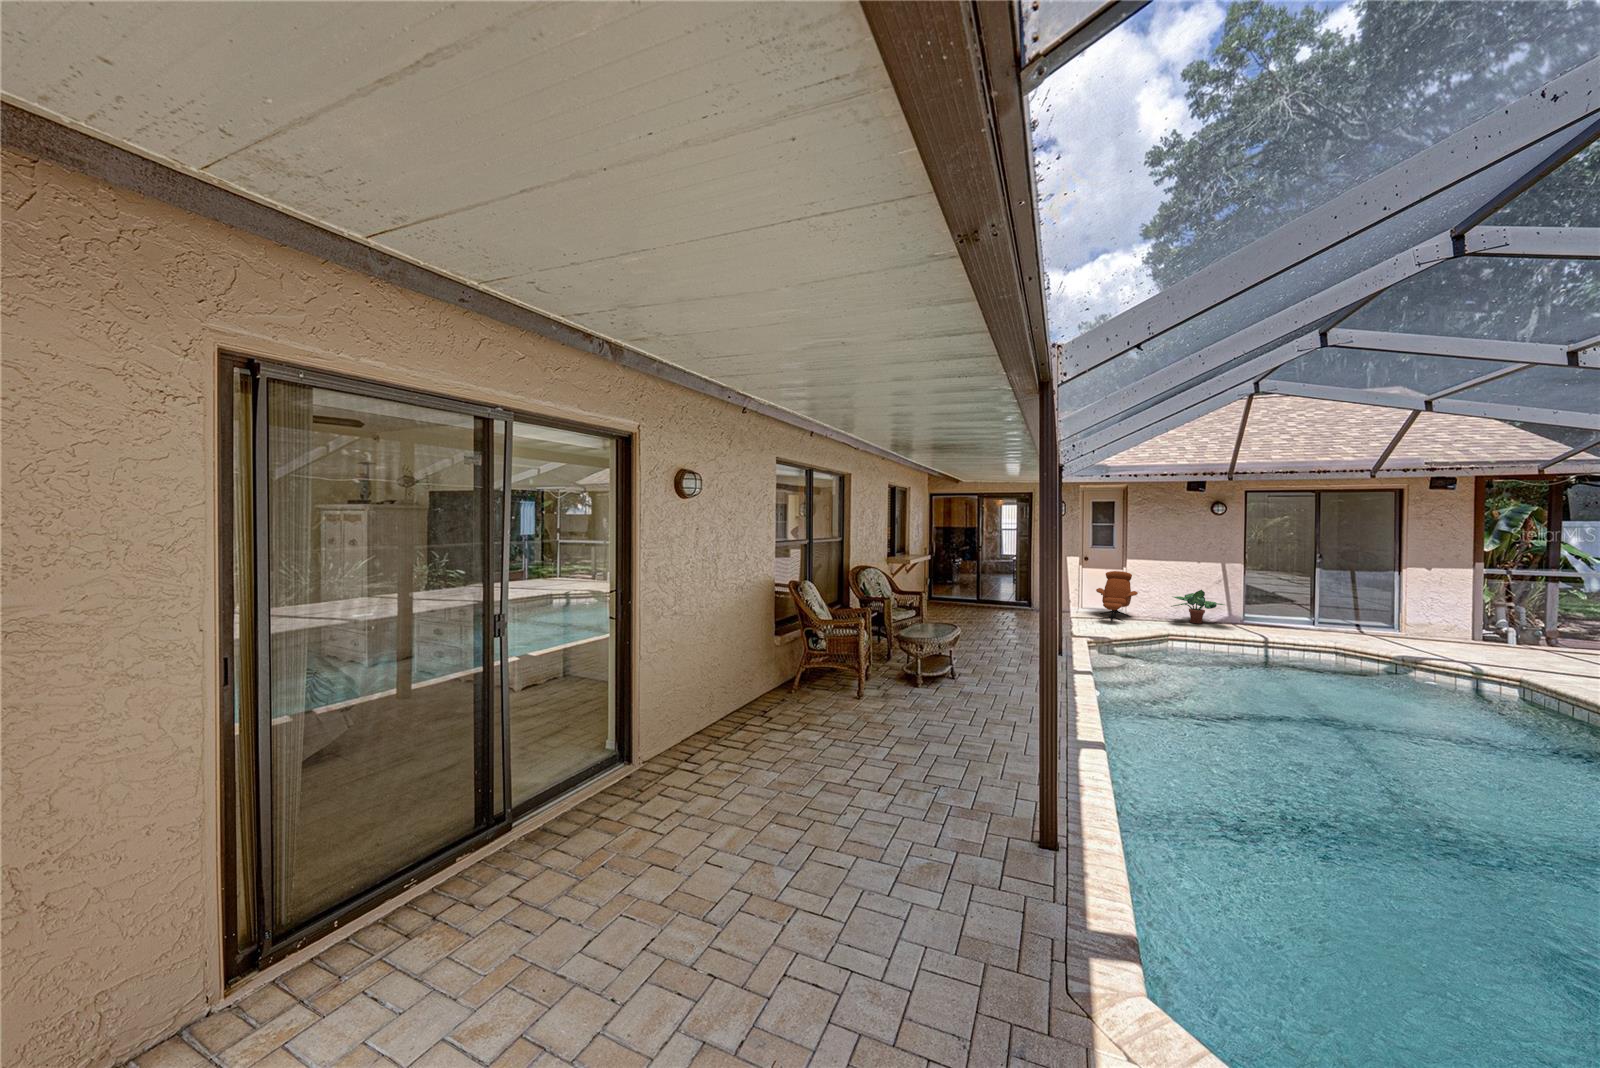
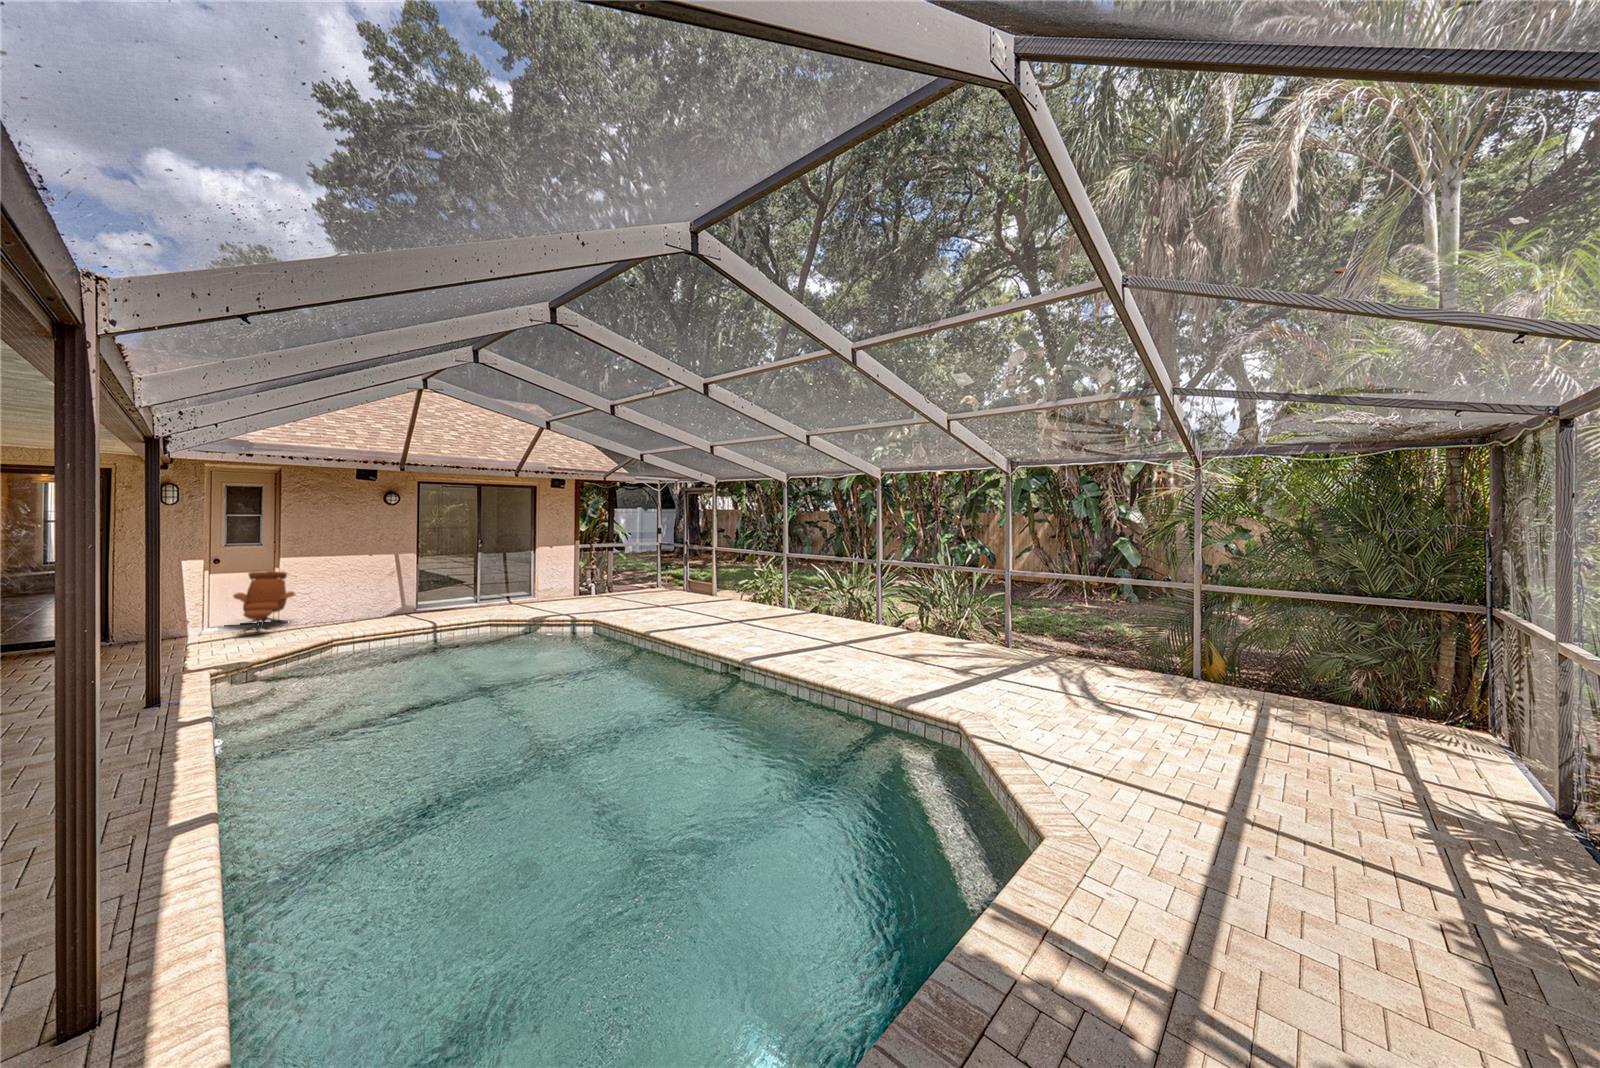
potted plant: present [1171,590,1224,624] -> none [337,582,402,618]

